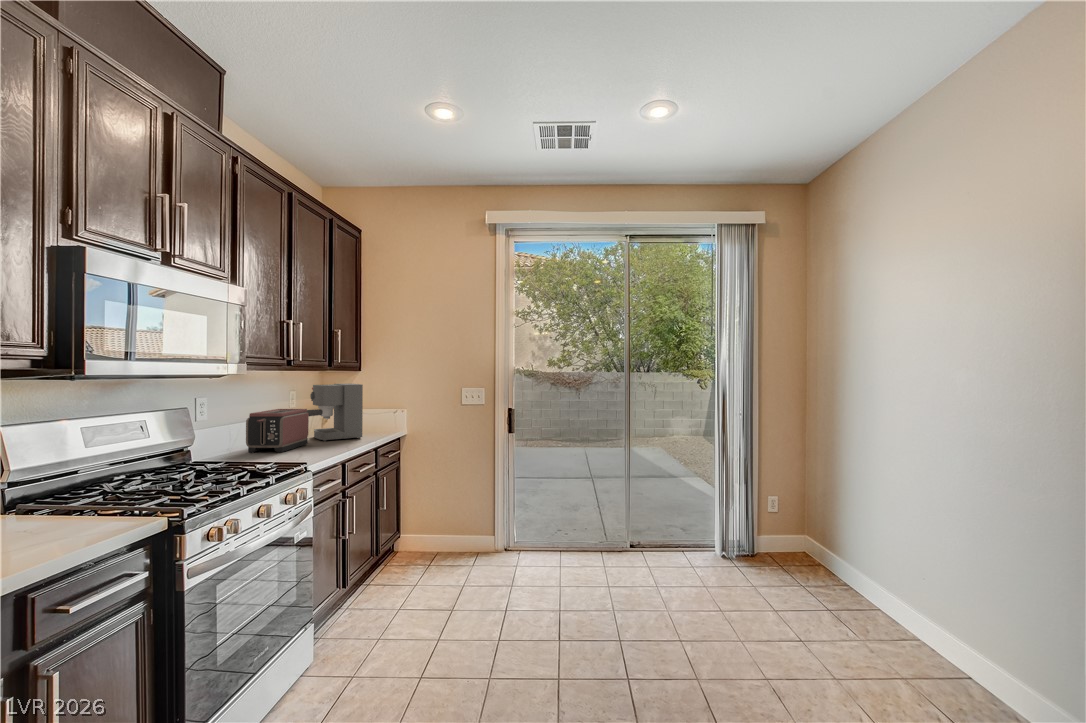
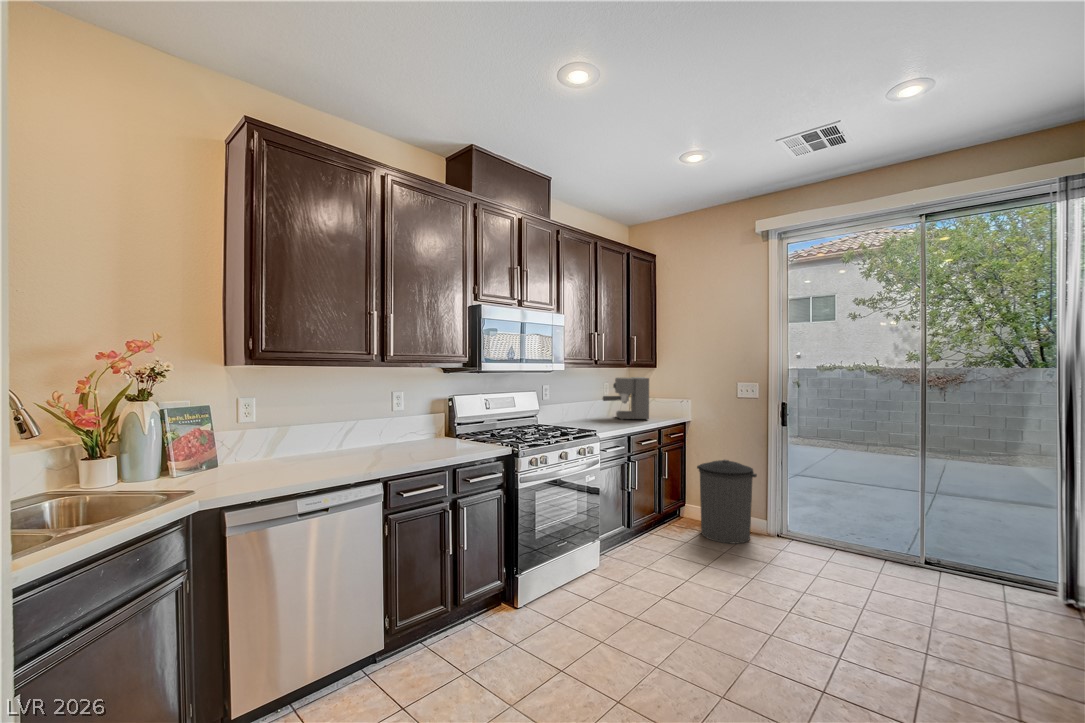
toaster: present [246,409,309,452] -> none [568,394,609,424]
trash can: none [420,476,488,575] -> present [697,460,757,544]

